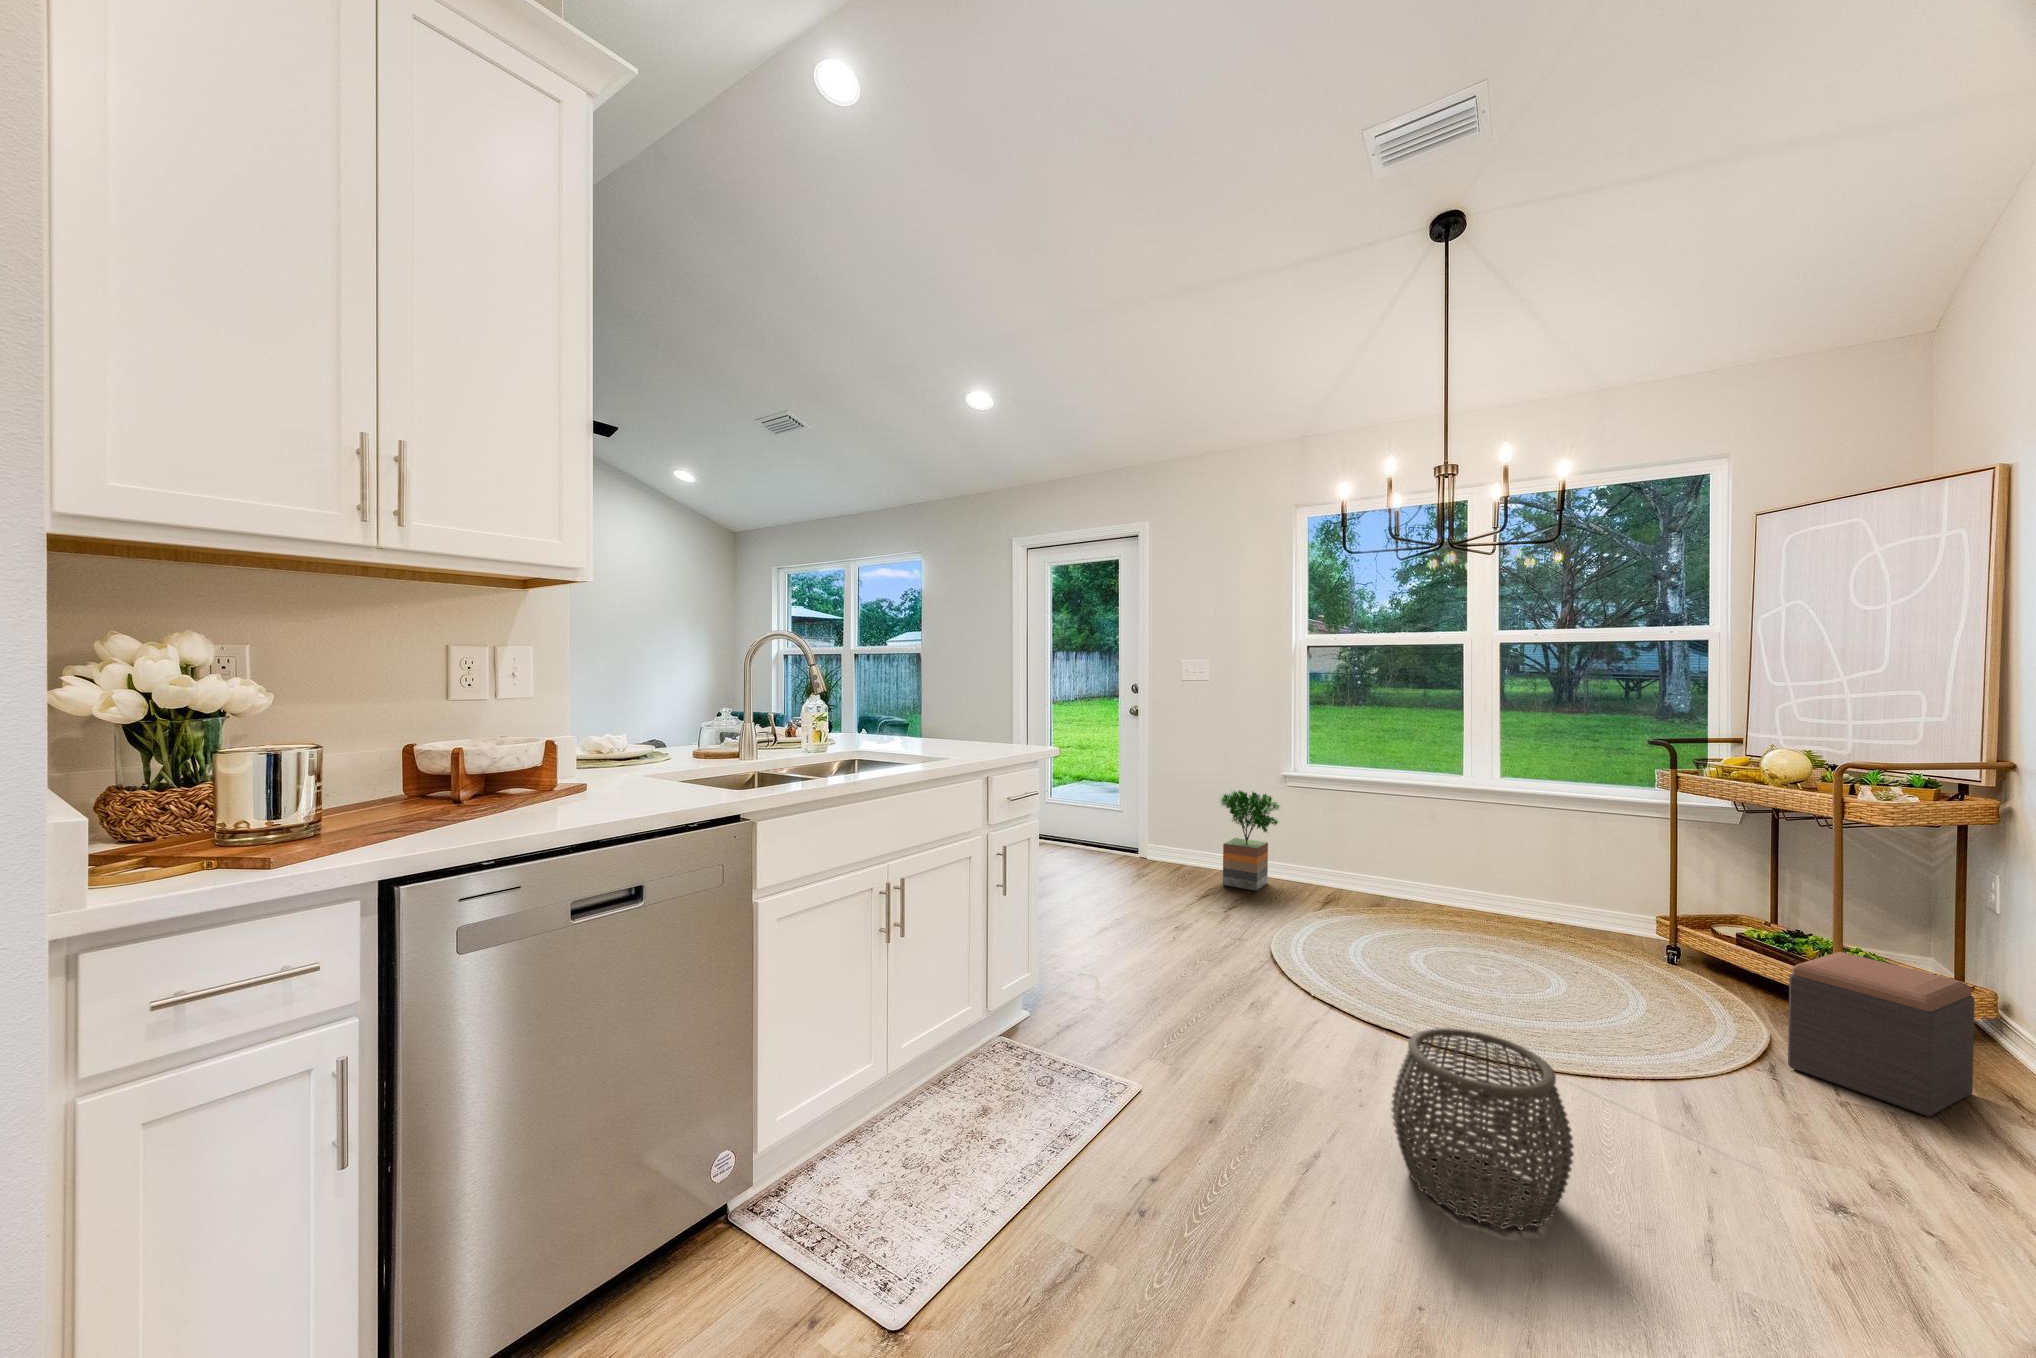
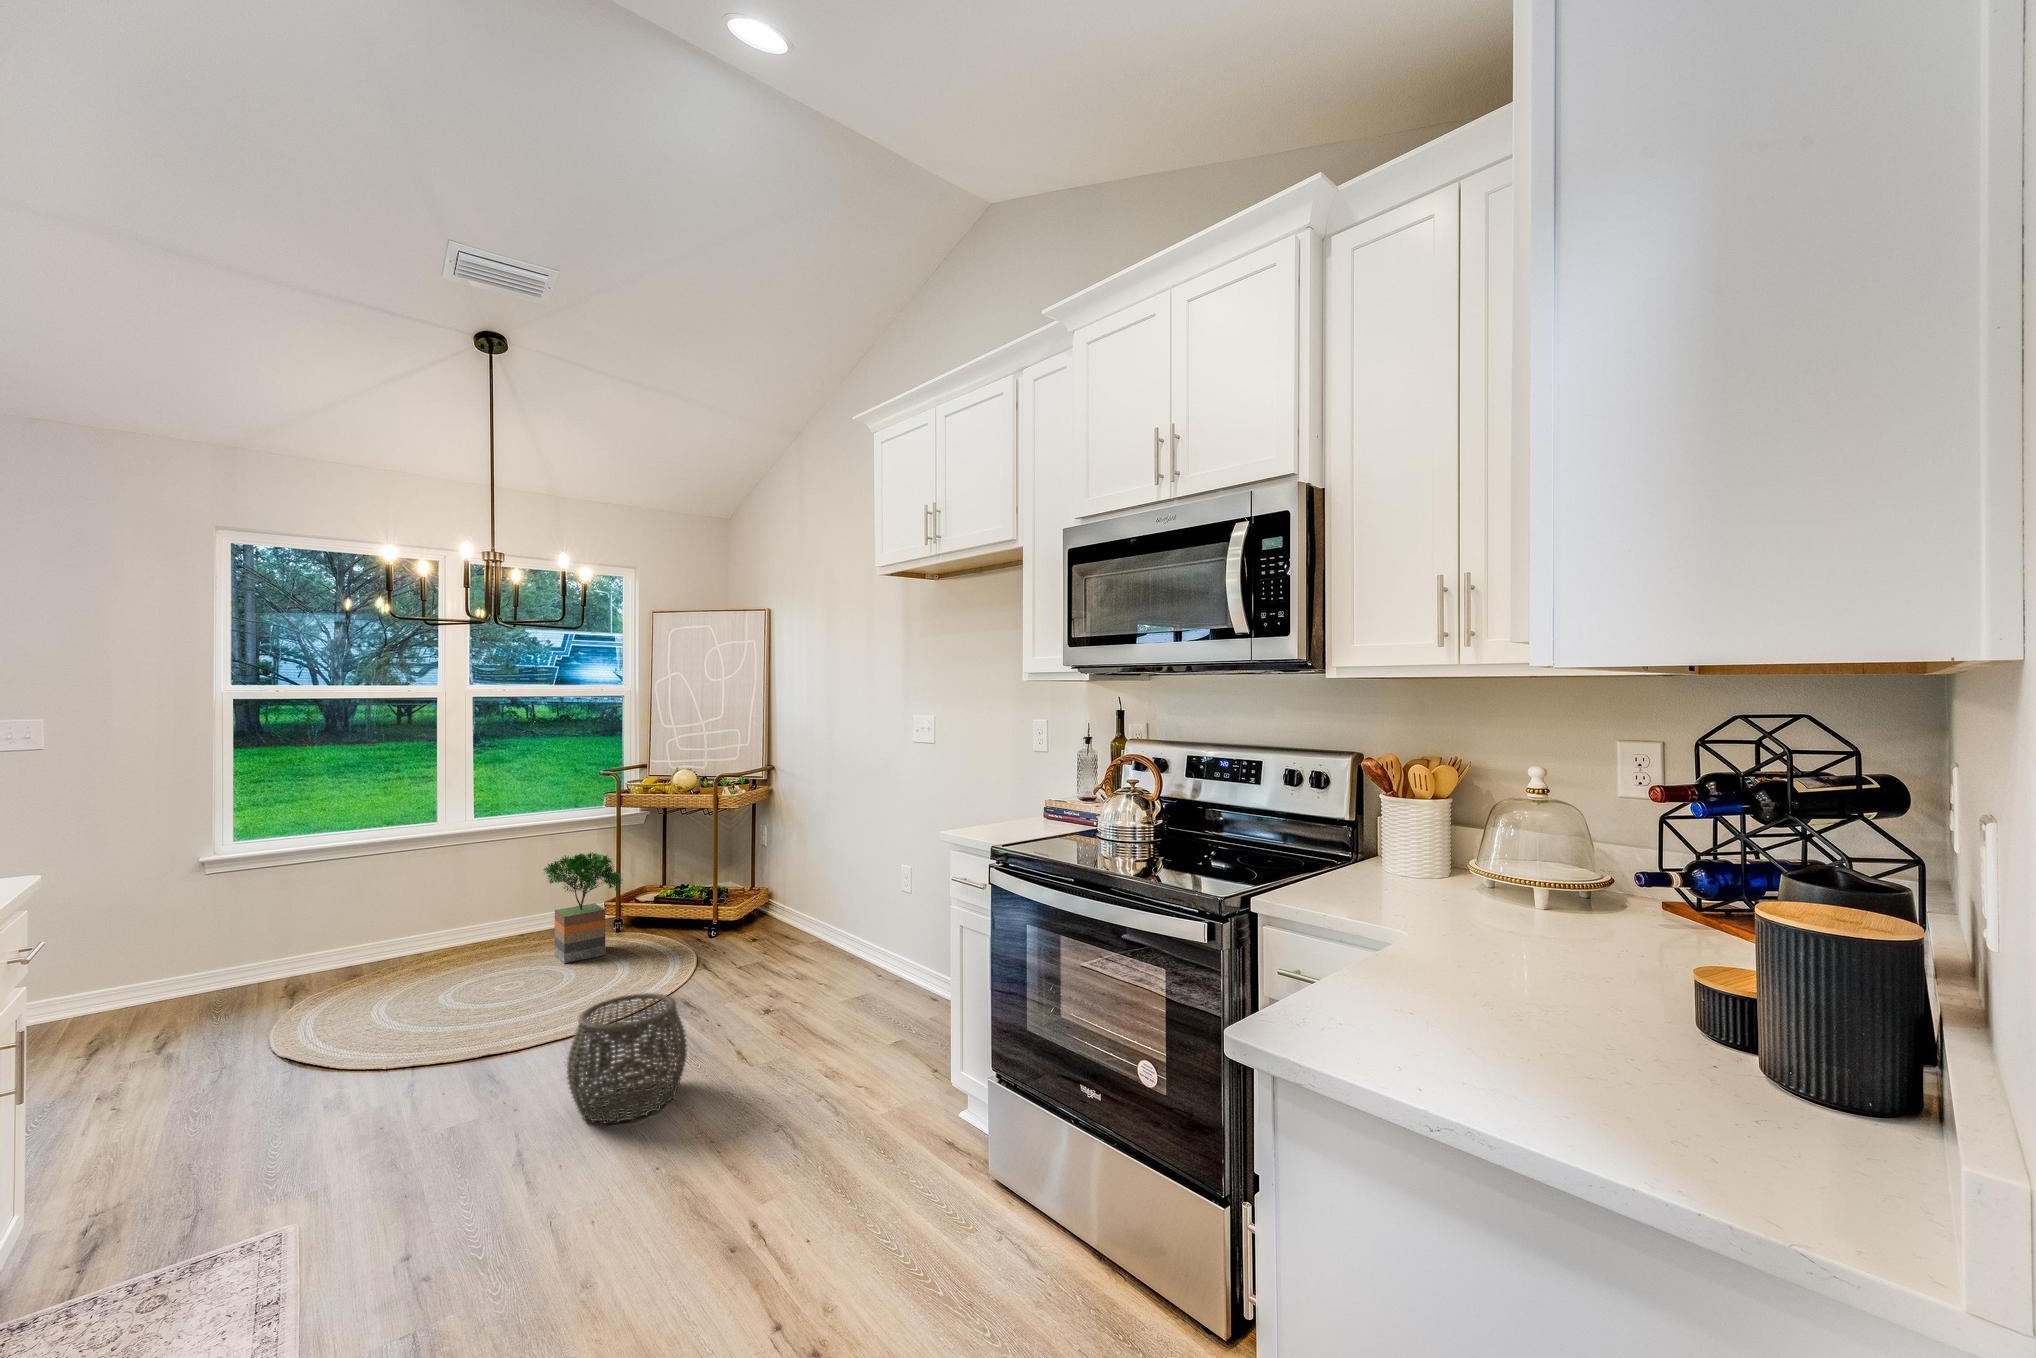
potted tree: present [1220,790,1280,891] -> present [544,852,622,963]
footstool: present [1788,952,1974,1117] -> none [711,883,777,962]

